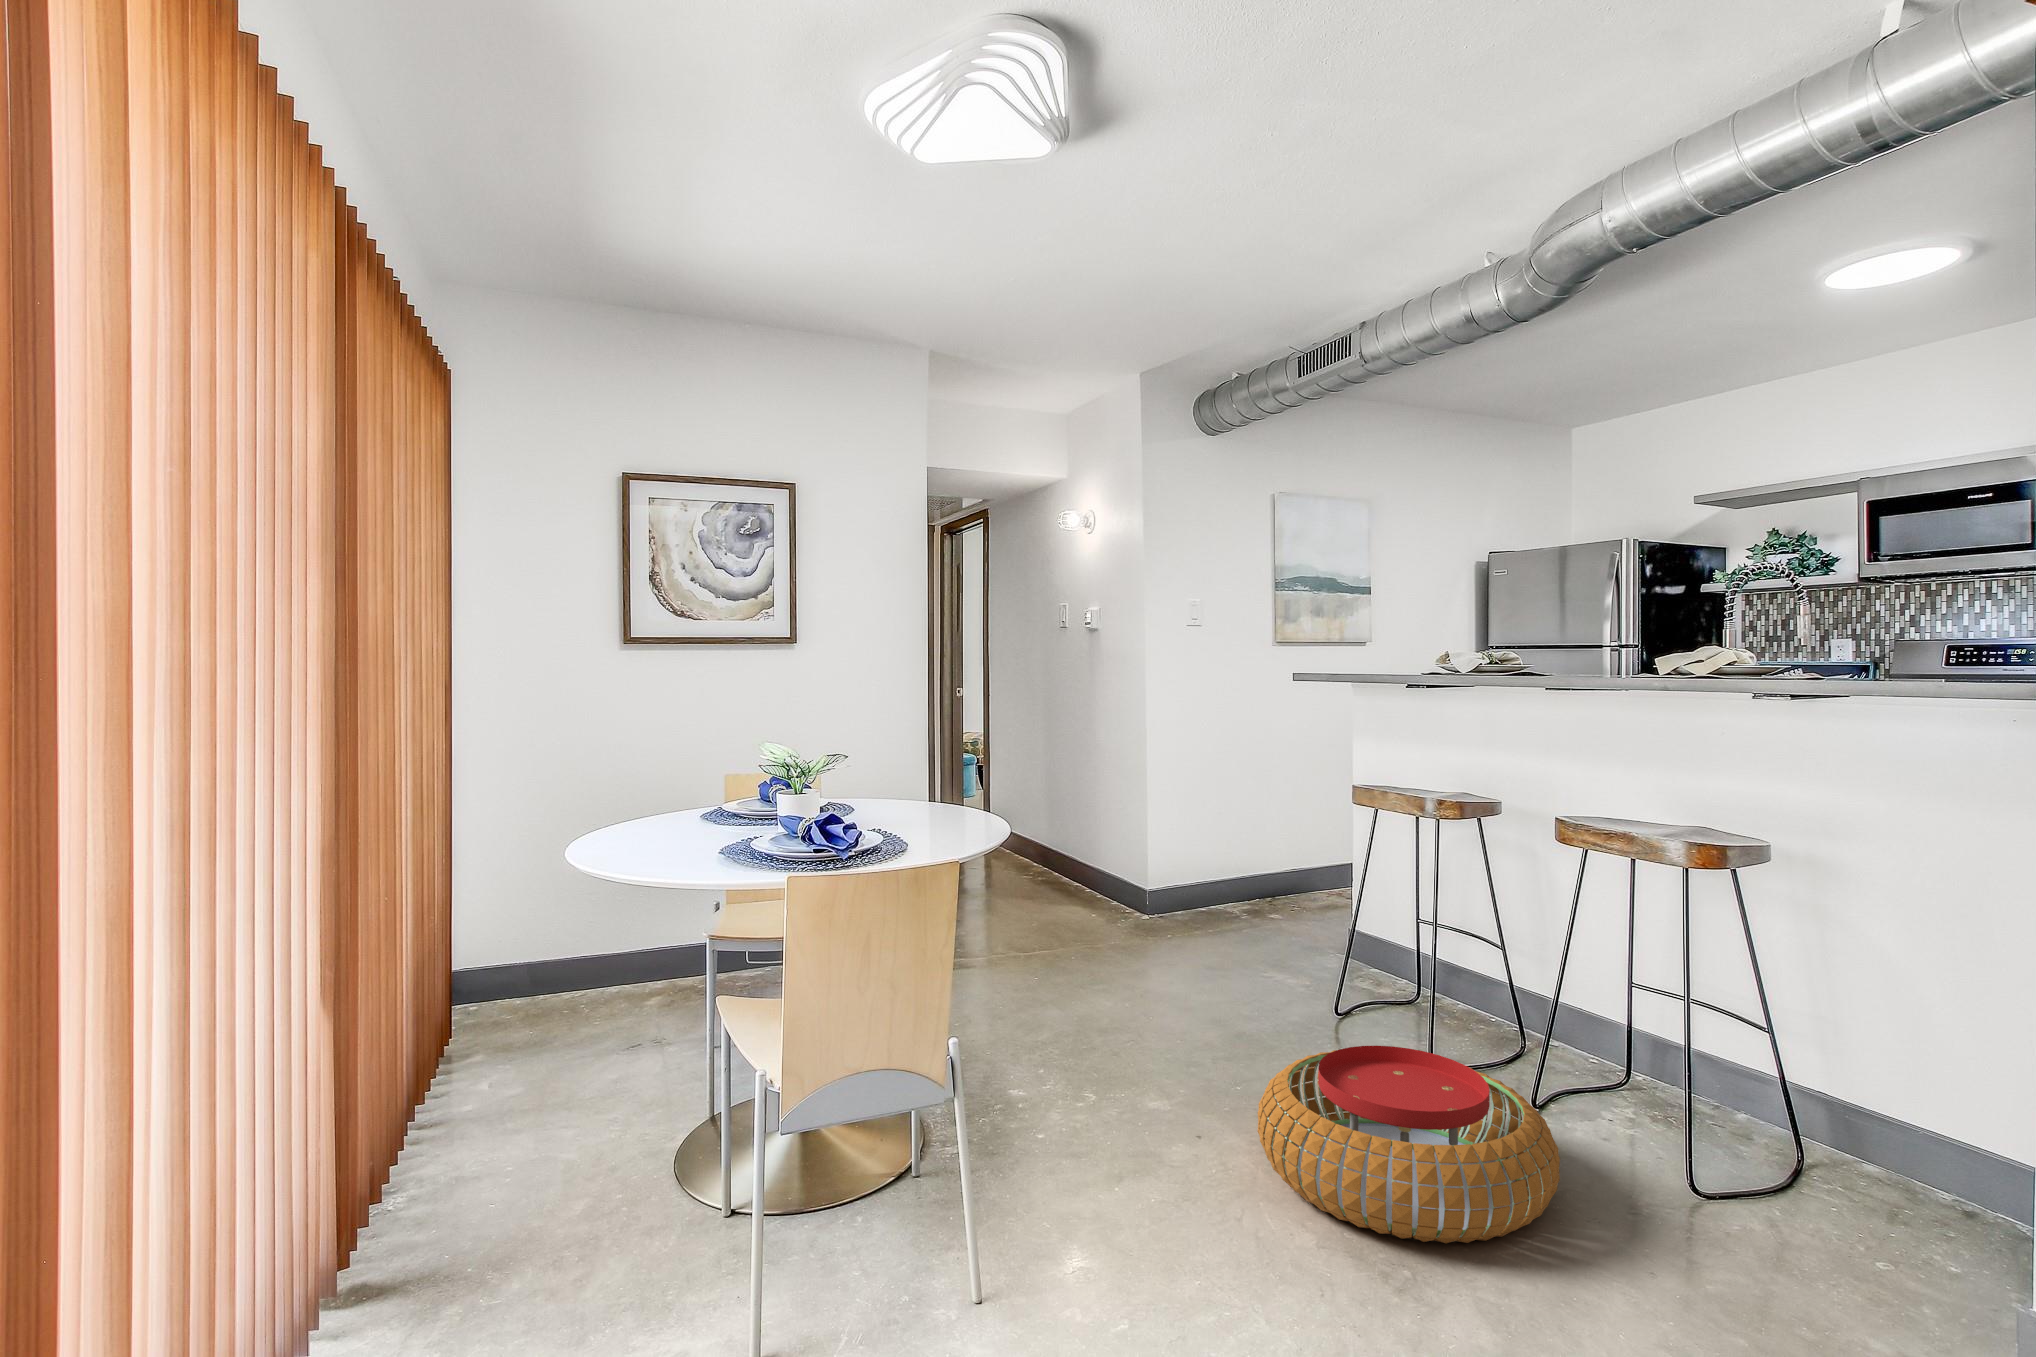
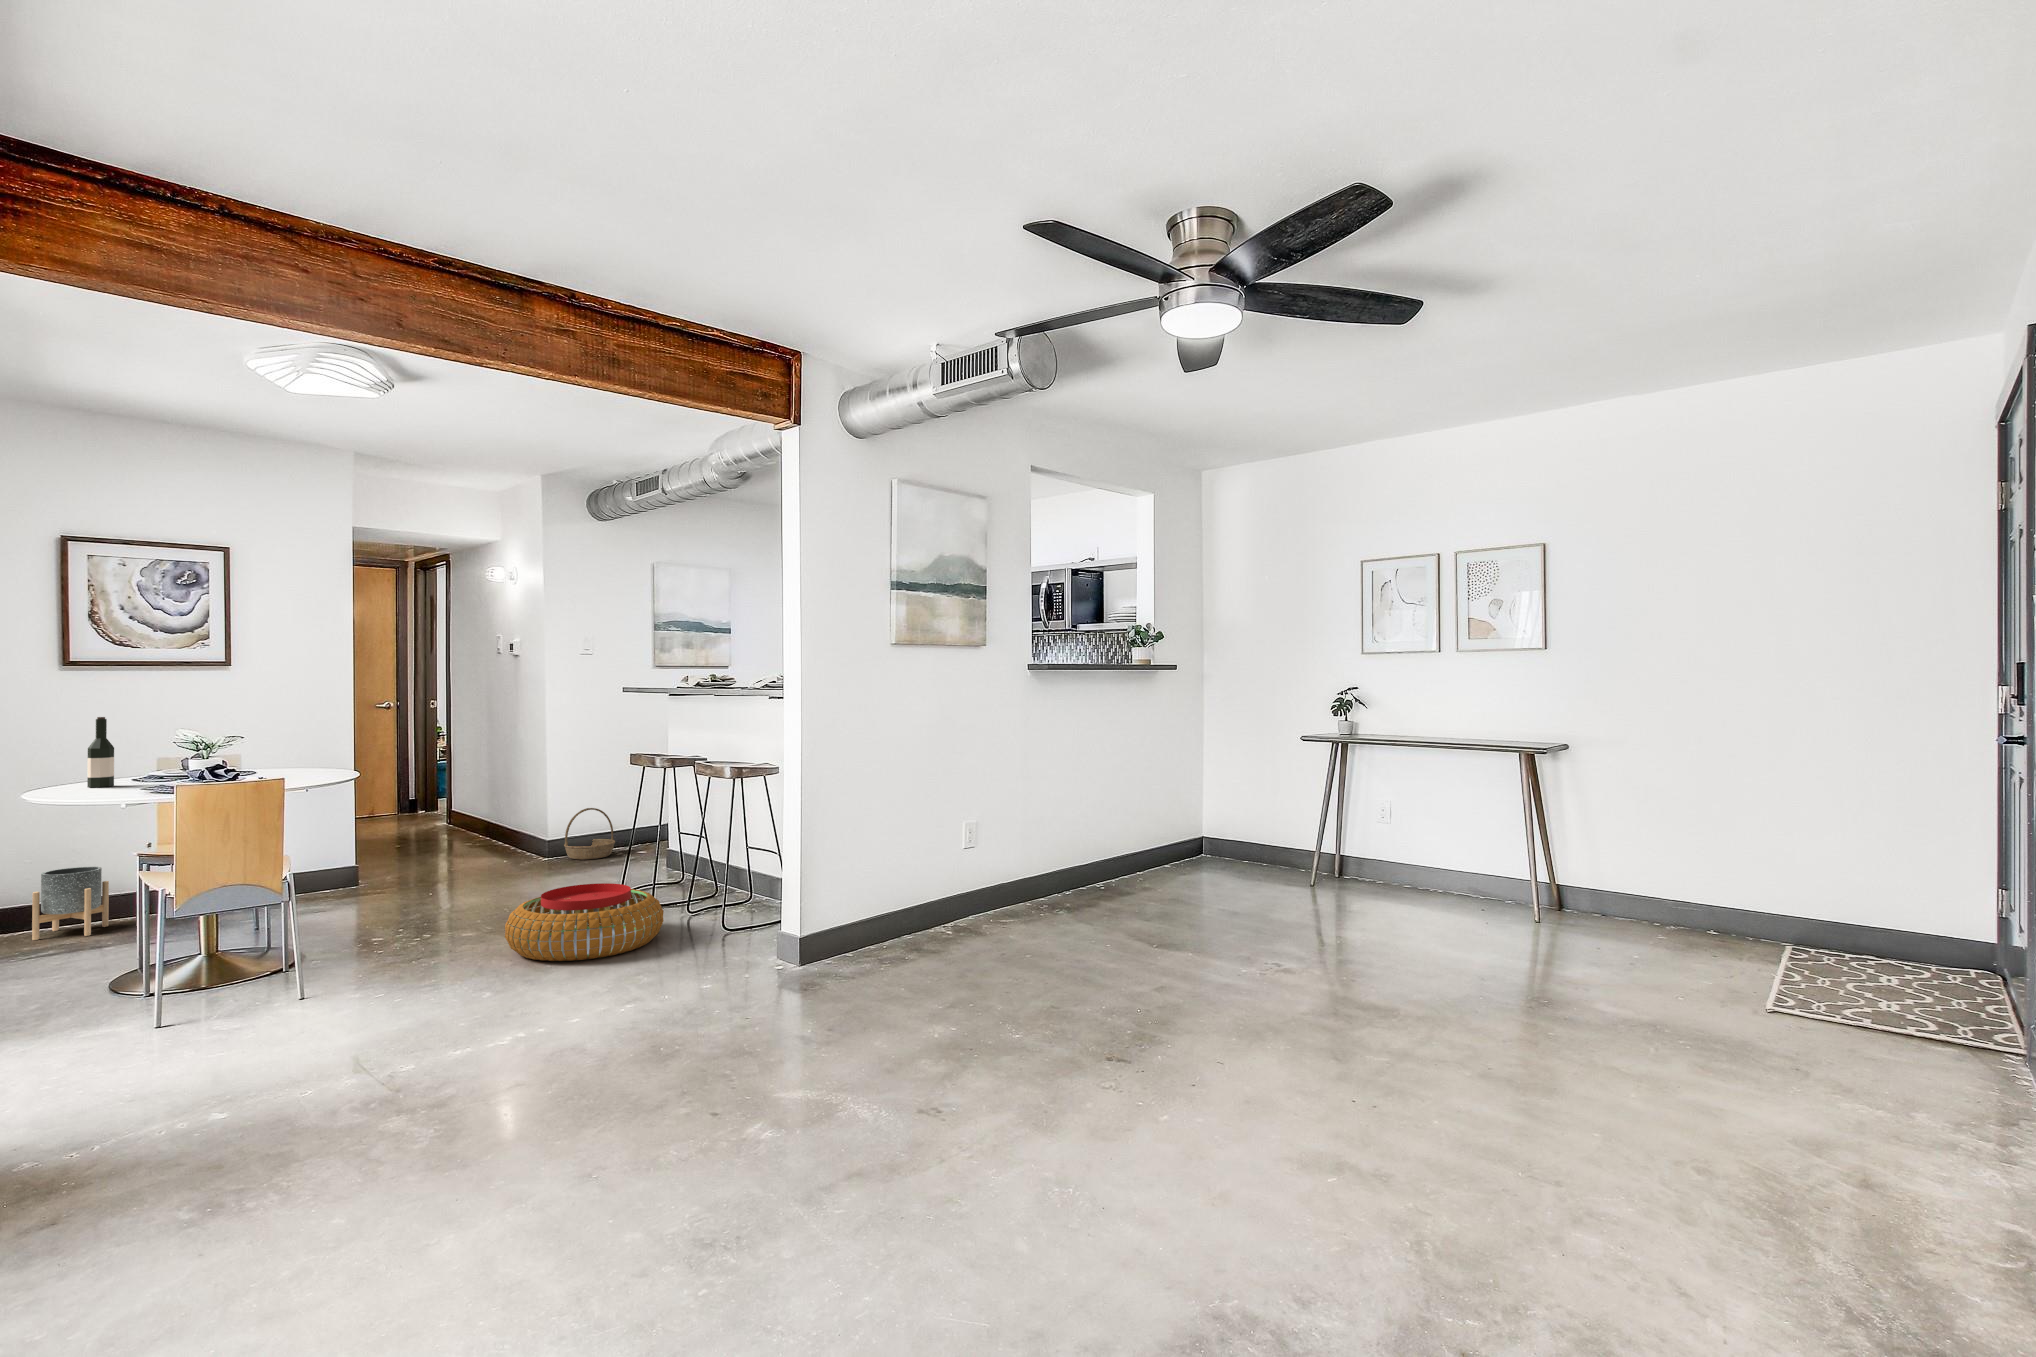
wine bottle: none [653,721,685,832] -> present [87,717,114,787]
basket: none [1173,848,1242,924] -> present [564,808,615,859]
planter: none [595,910,673,1009] -> present [32,867,109,940]

